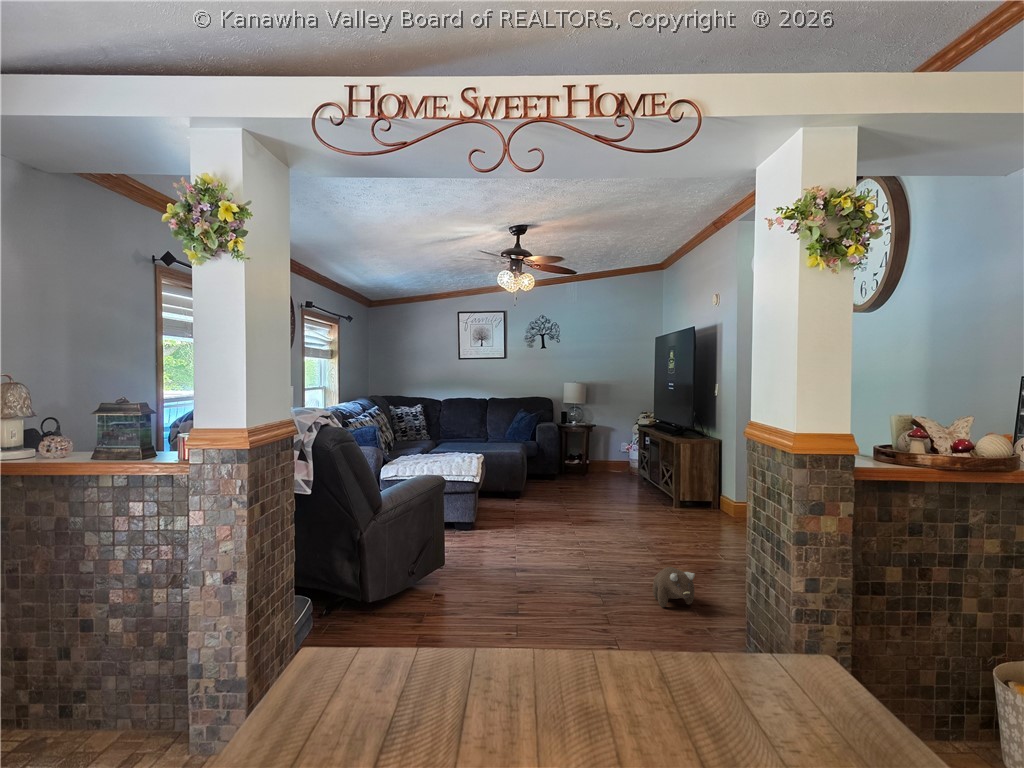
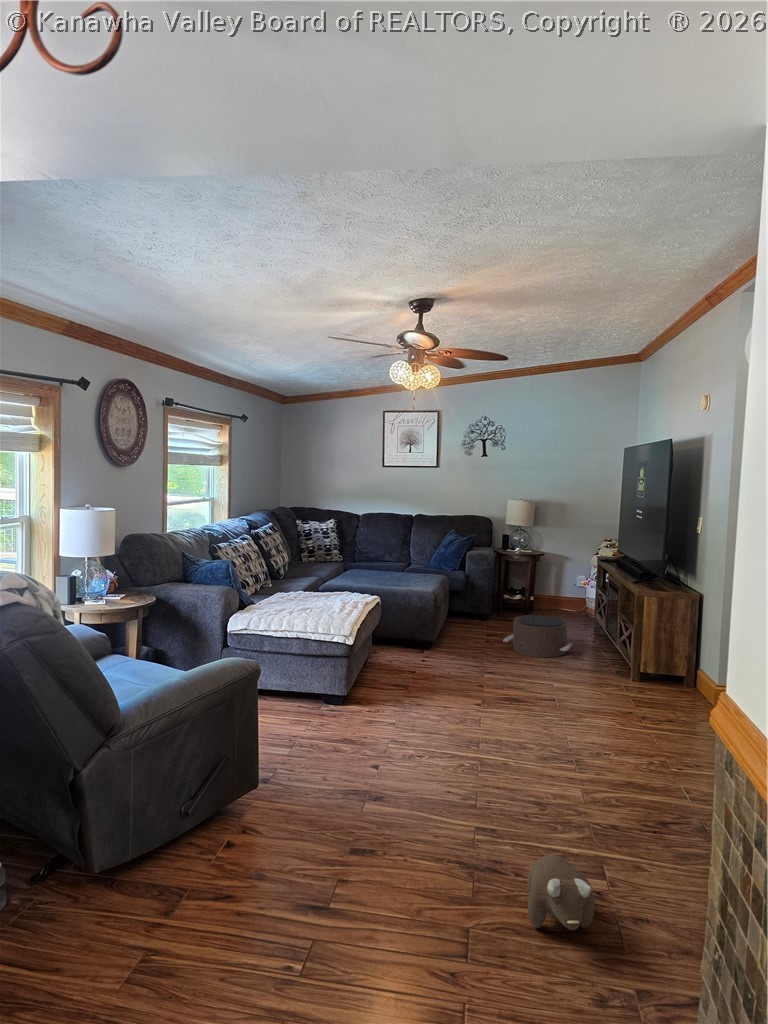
pouf: none [578,468,631,497] -> present [503,615,573,657]

